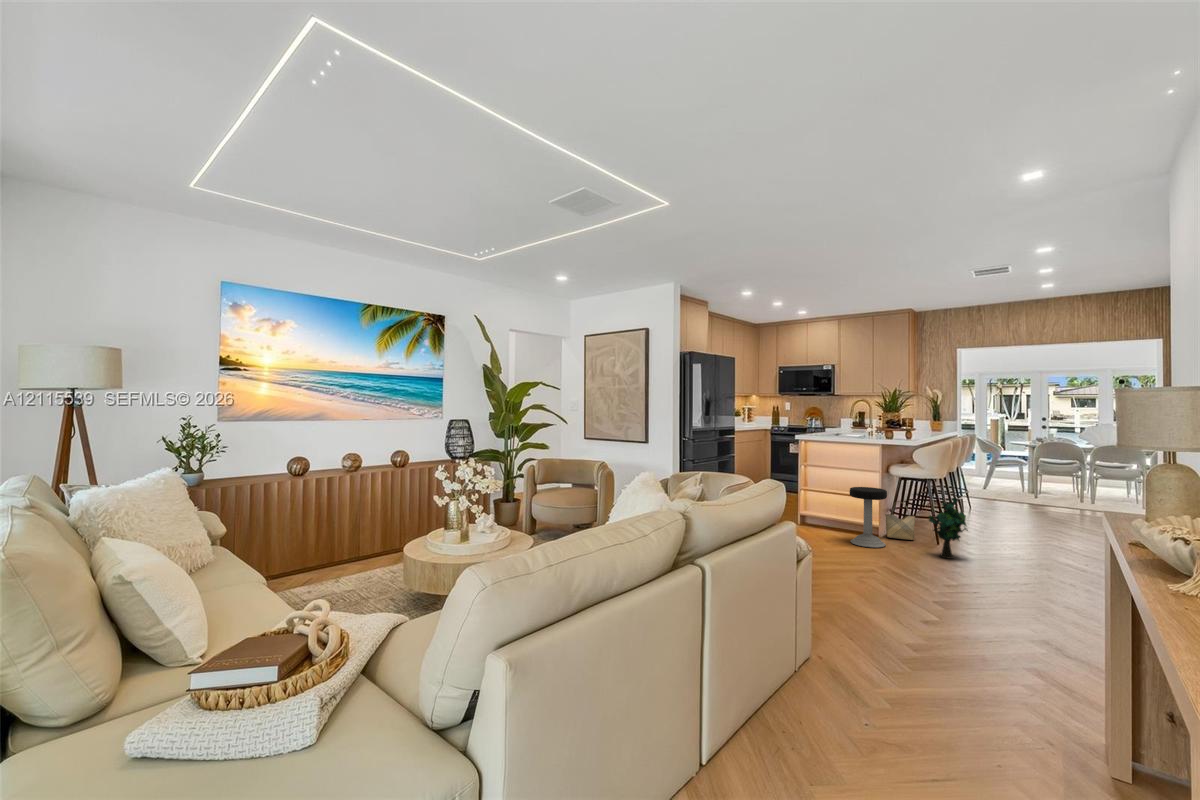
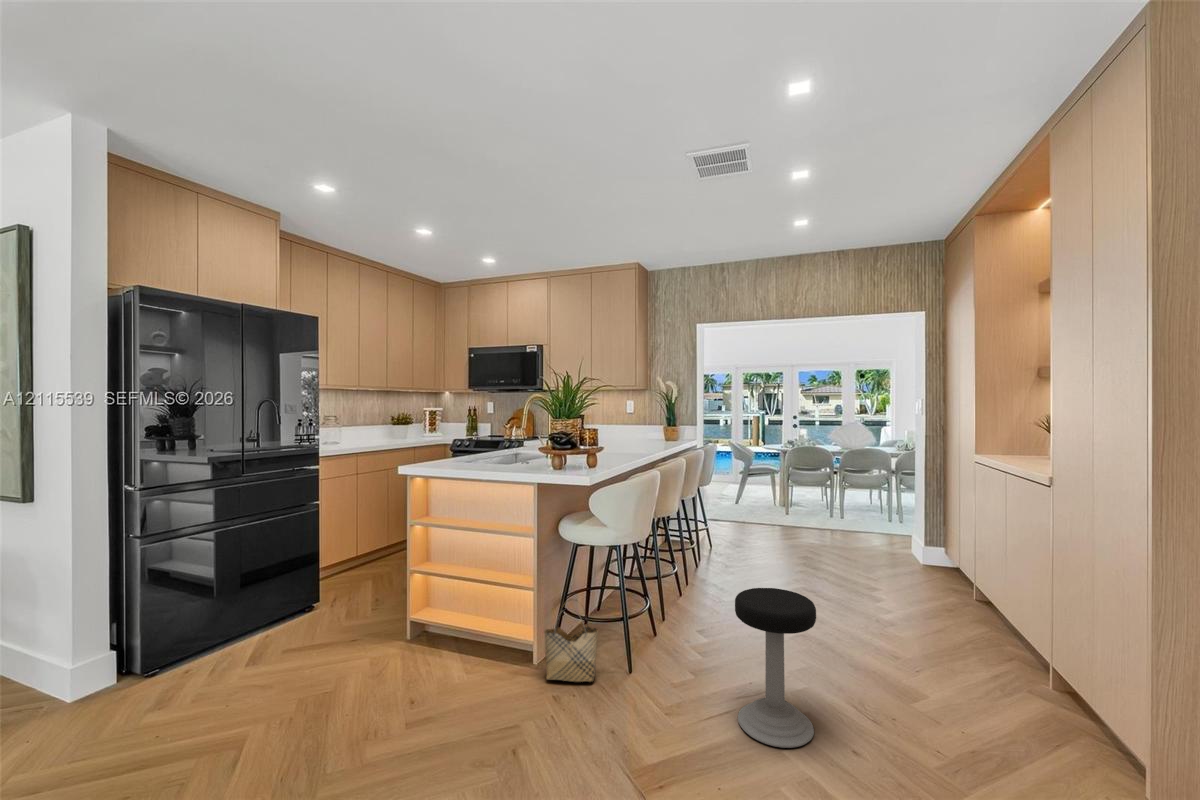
stool: present [850,487,887,548] -> present [735,588,816,748]
decorative plant: present [929,498,968,559] -> none [594,620,677,767]

